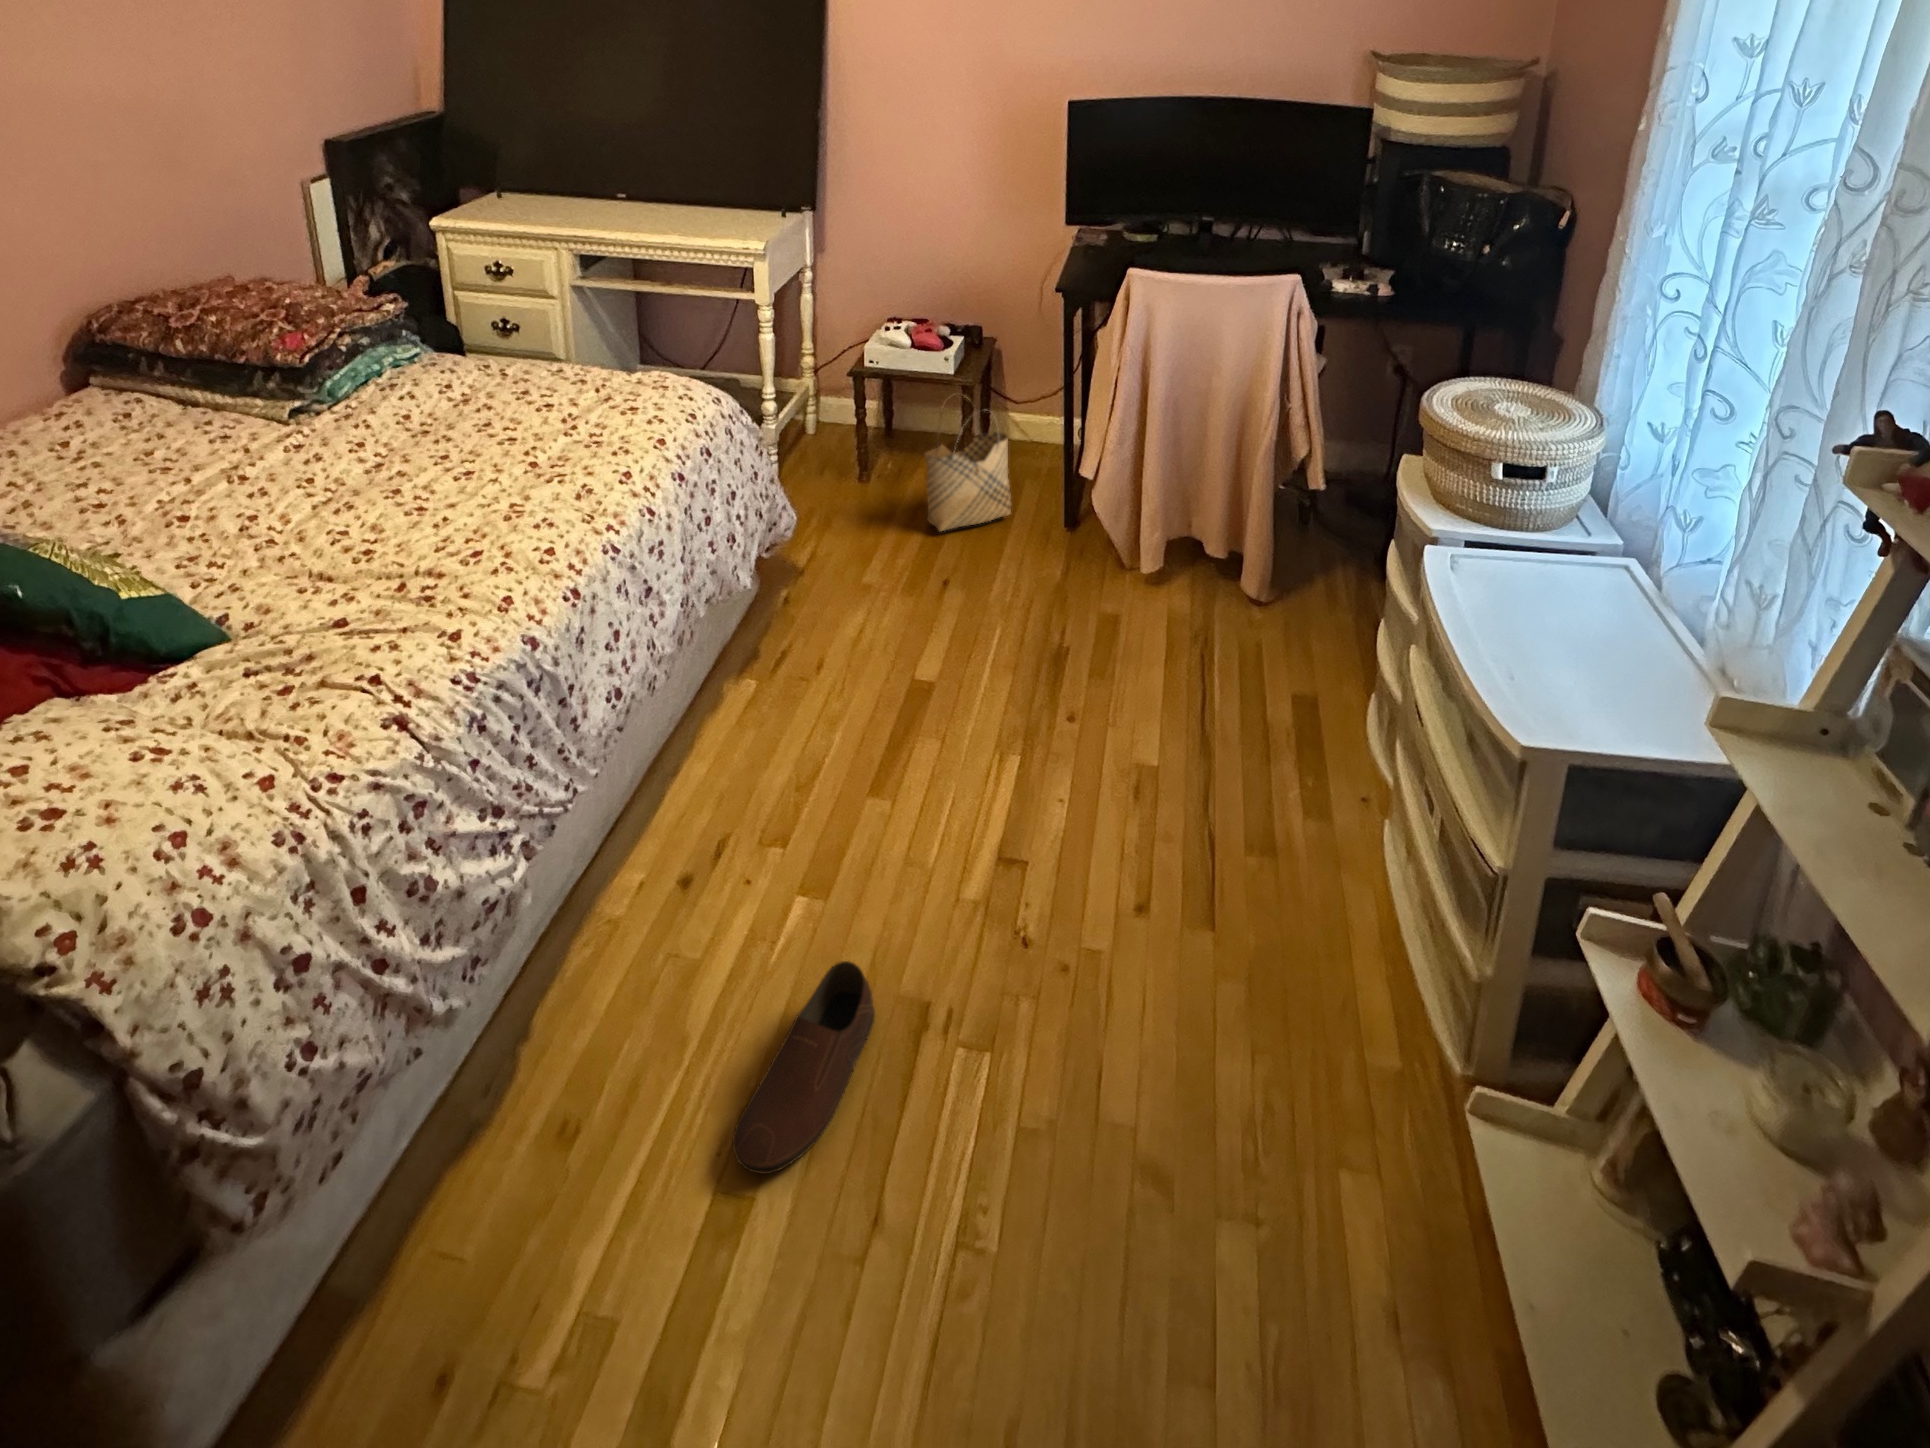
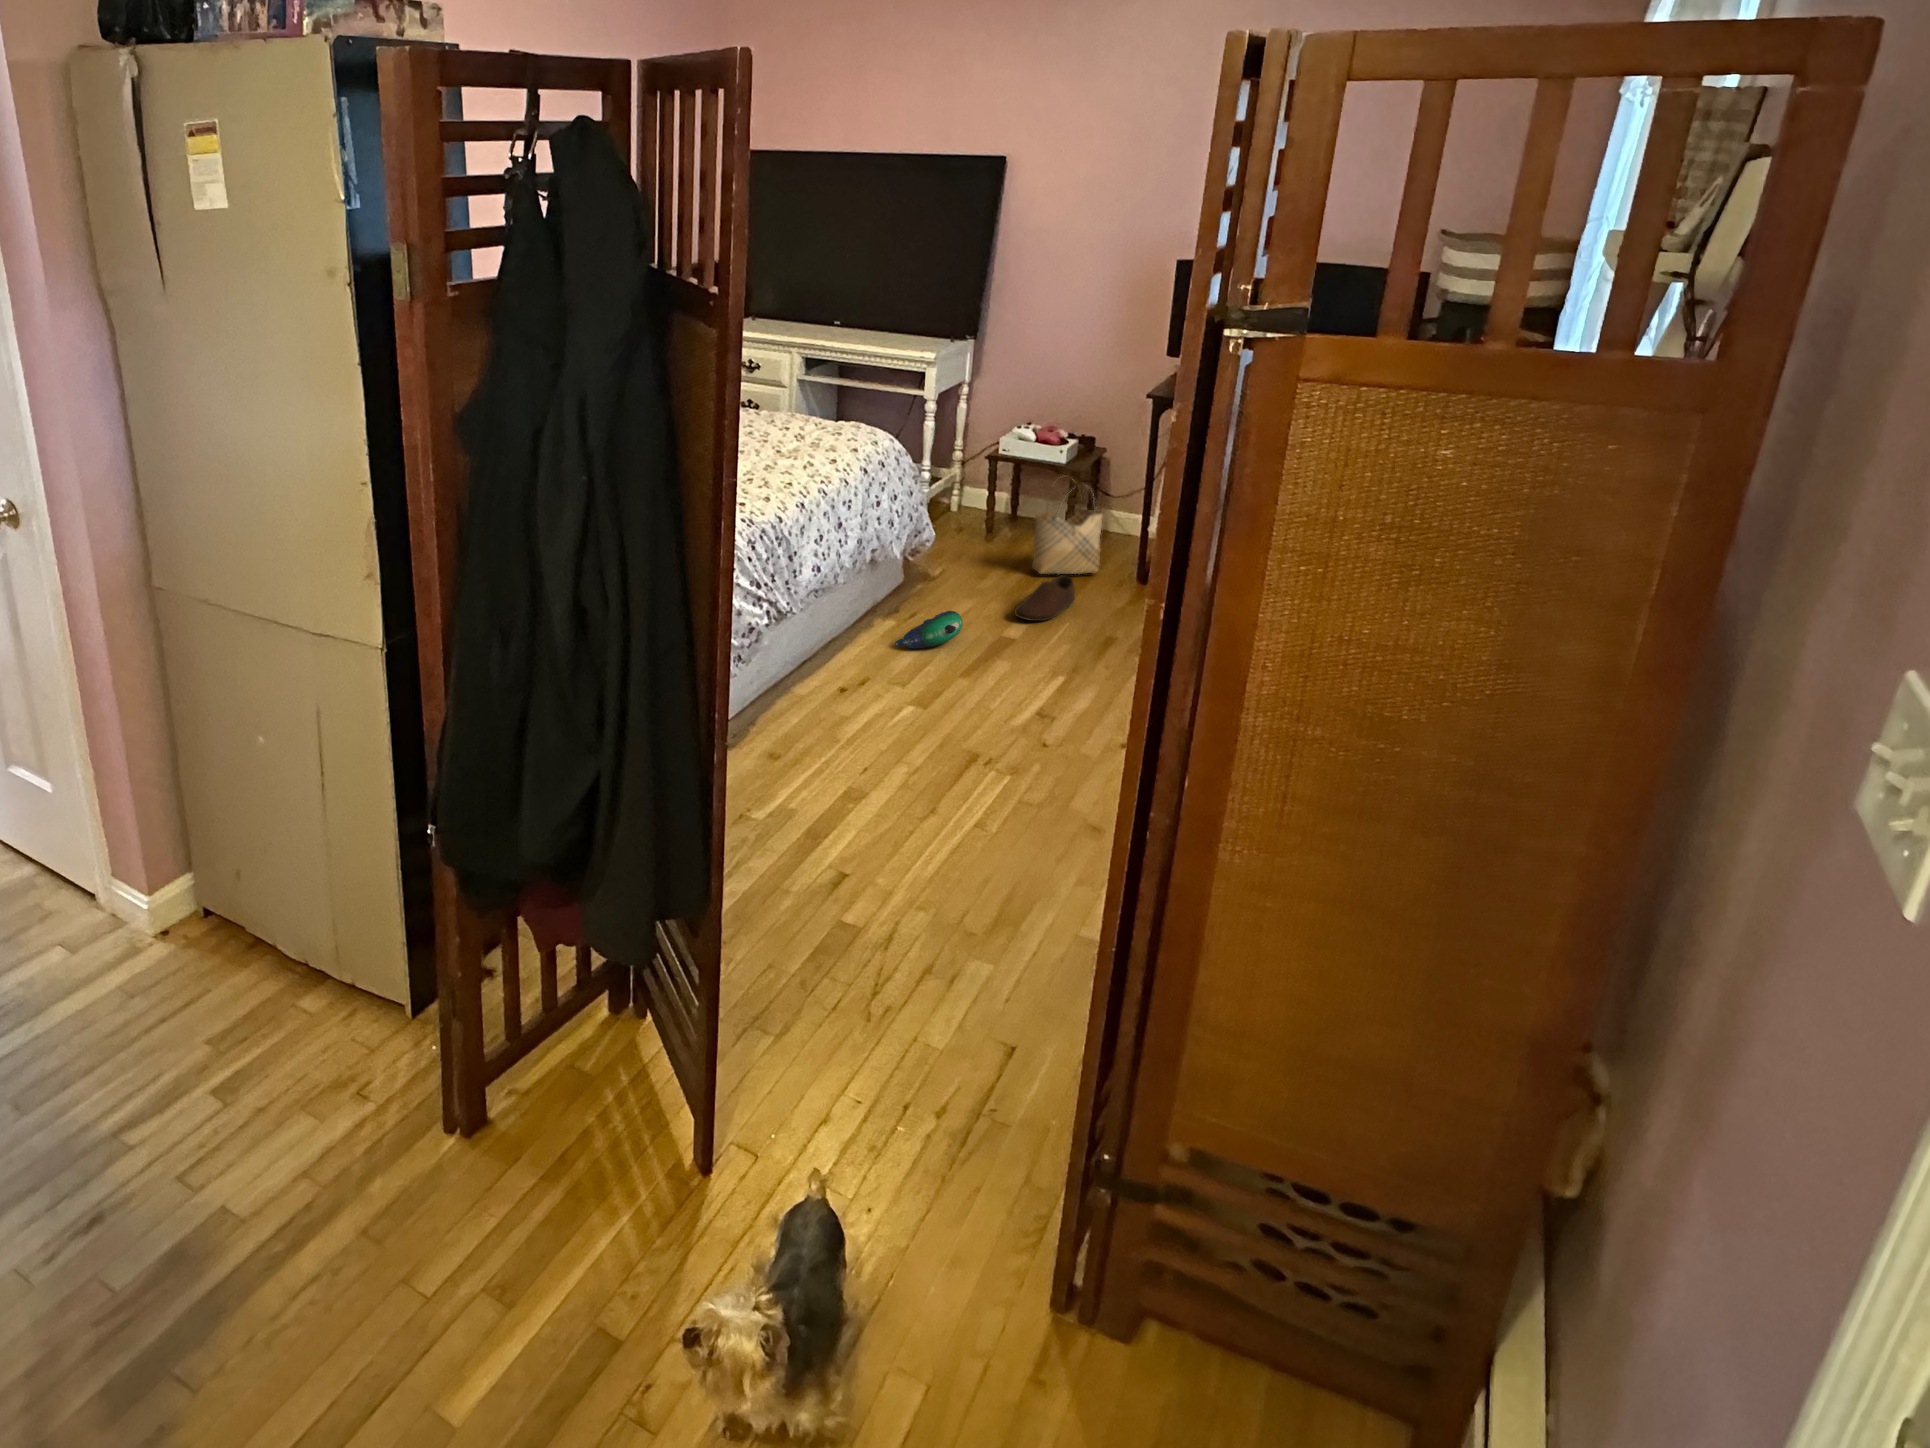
plush toy: none [761,639,857,731] -> present [895,611,963,649]
shoe: present [732,961,875,1174] -> present [1014,575,1075,621]

